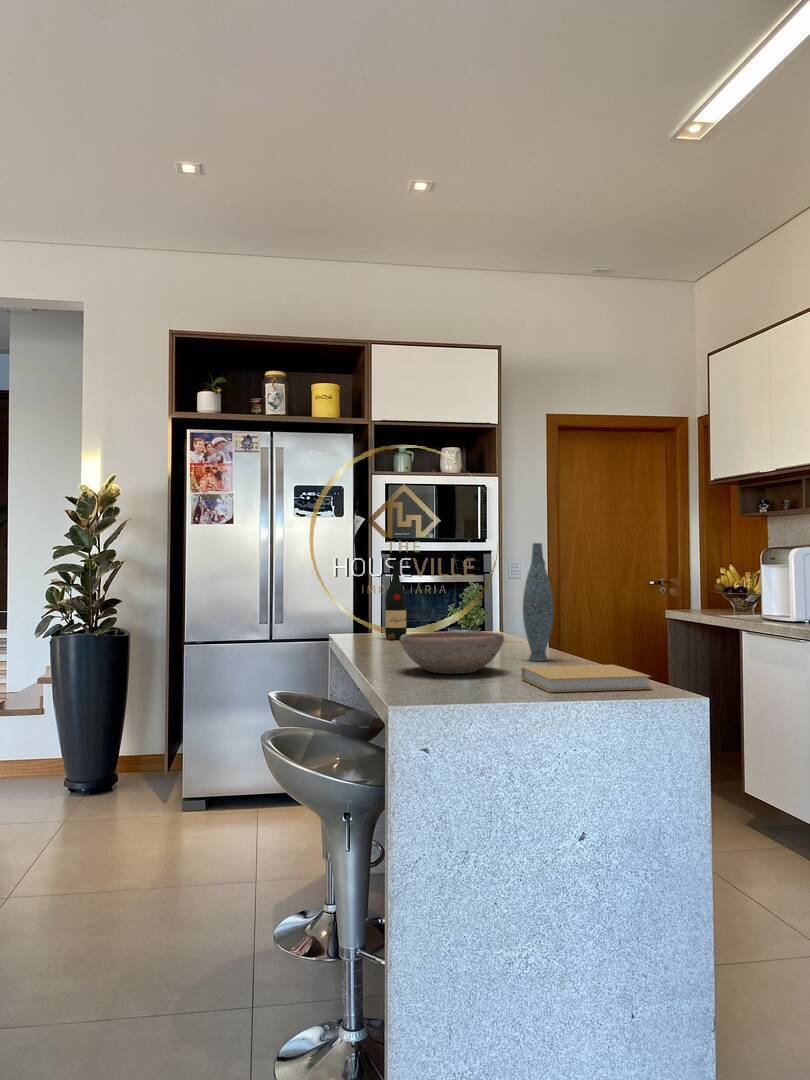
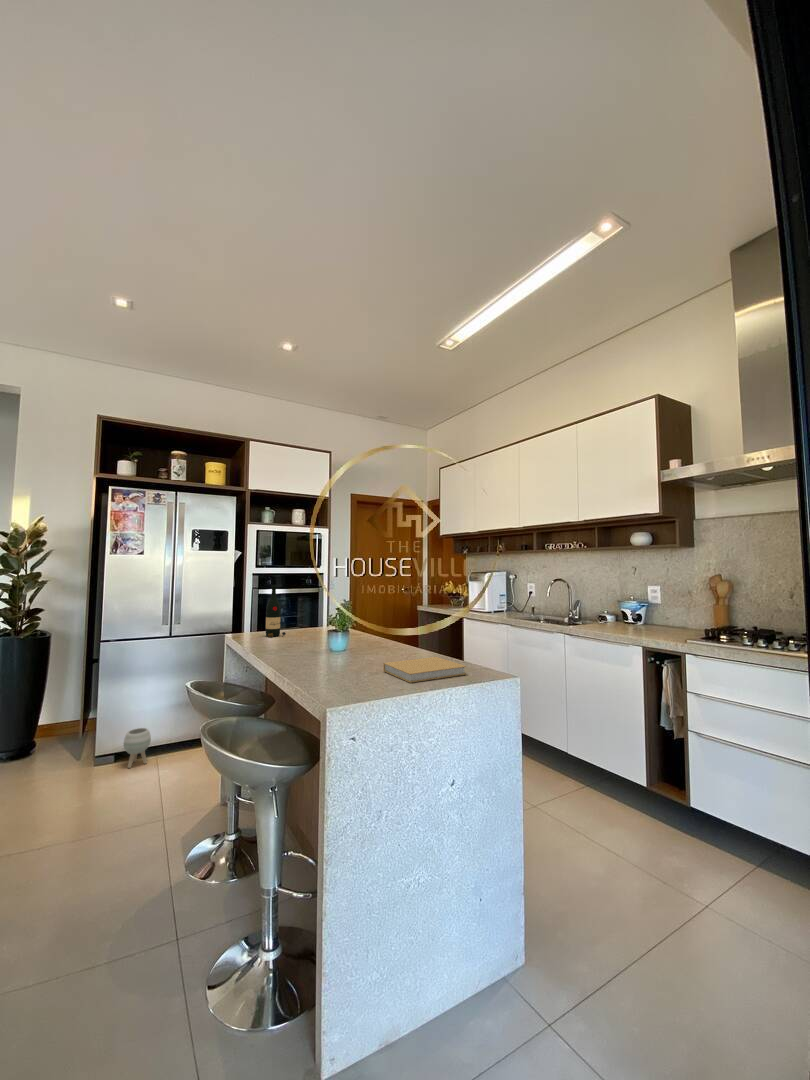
vase: present [523,543,553,661] -> none [369,578,389,652]
bowl: present [400,631,504,674] -> none [297,637,367,669]
planter: none [215,767,248,819] -> present [123,728,151,768]

